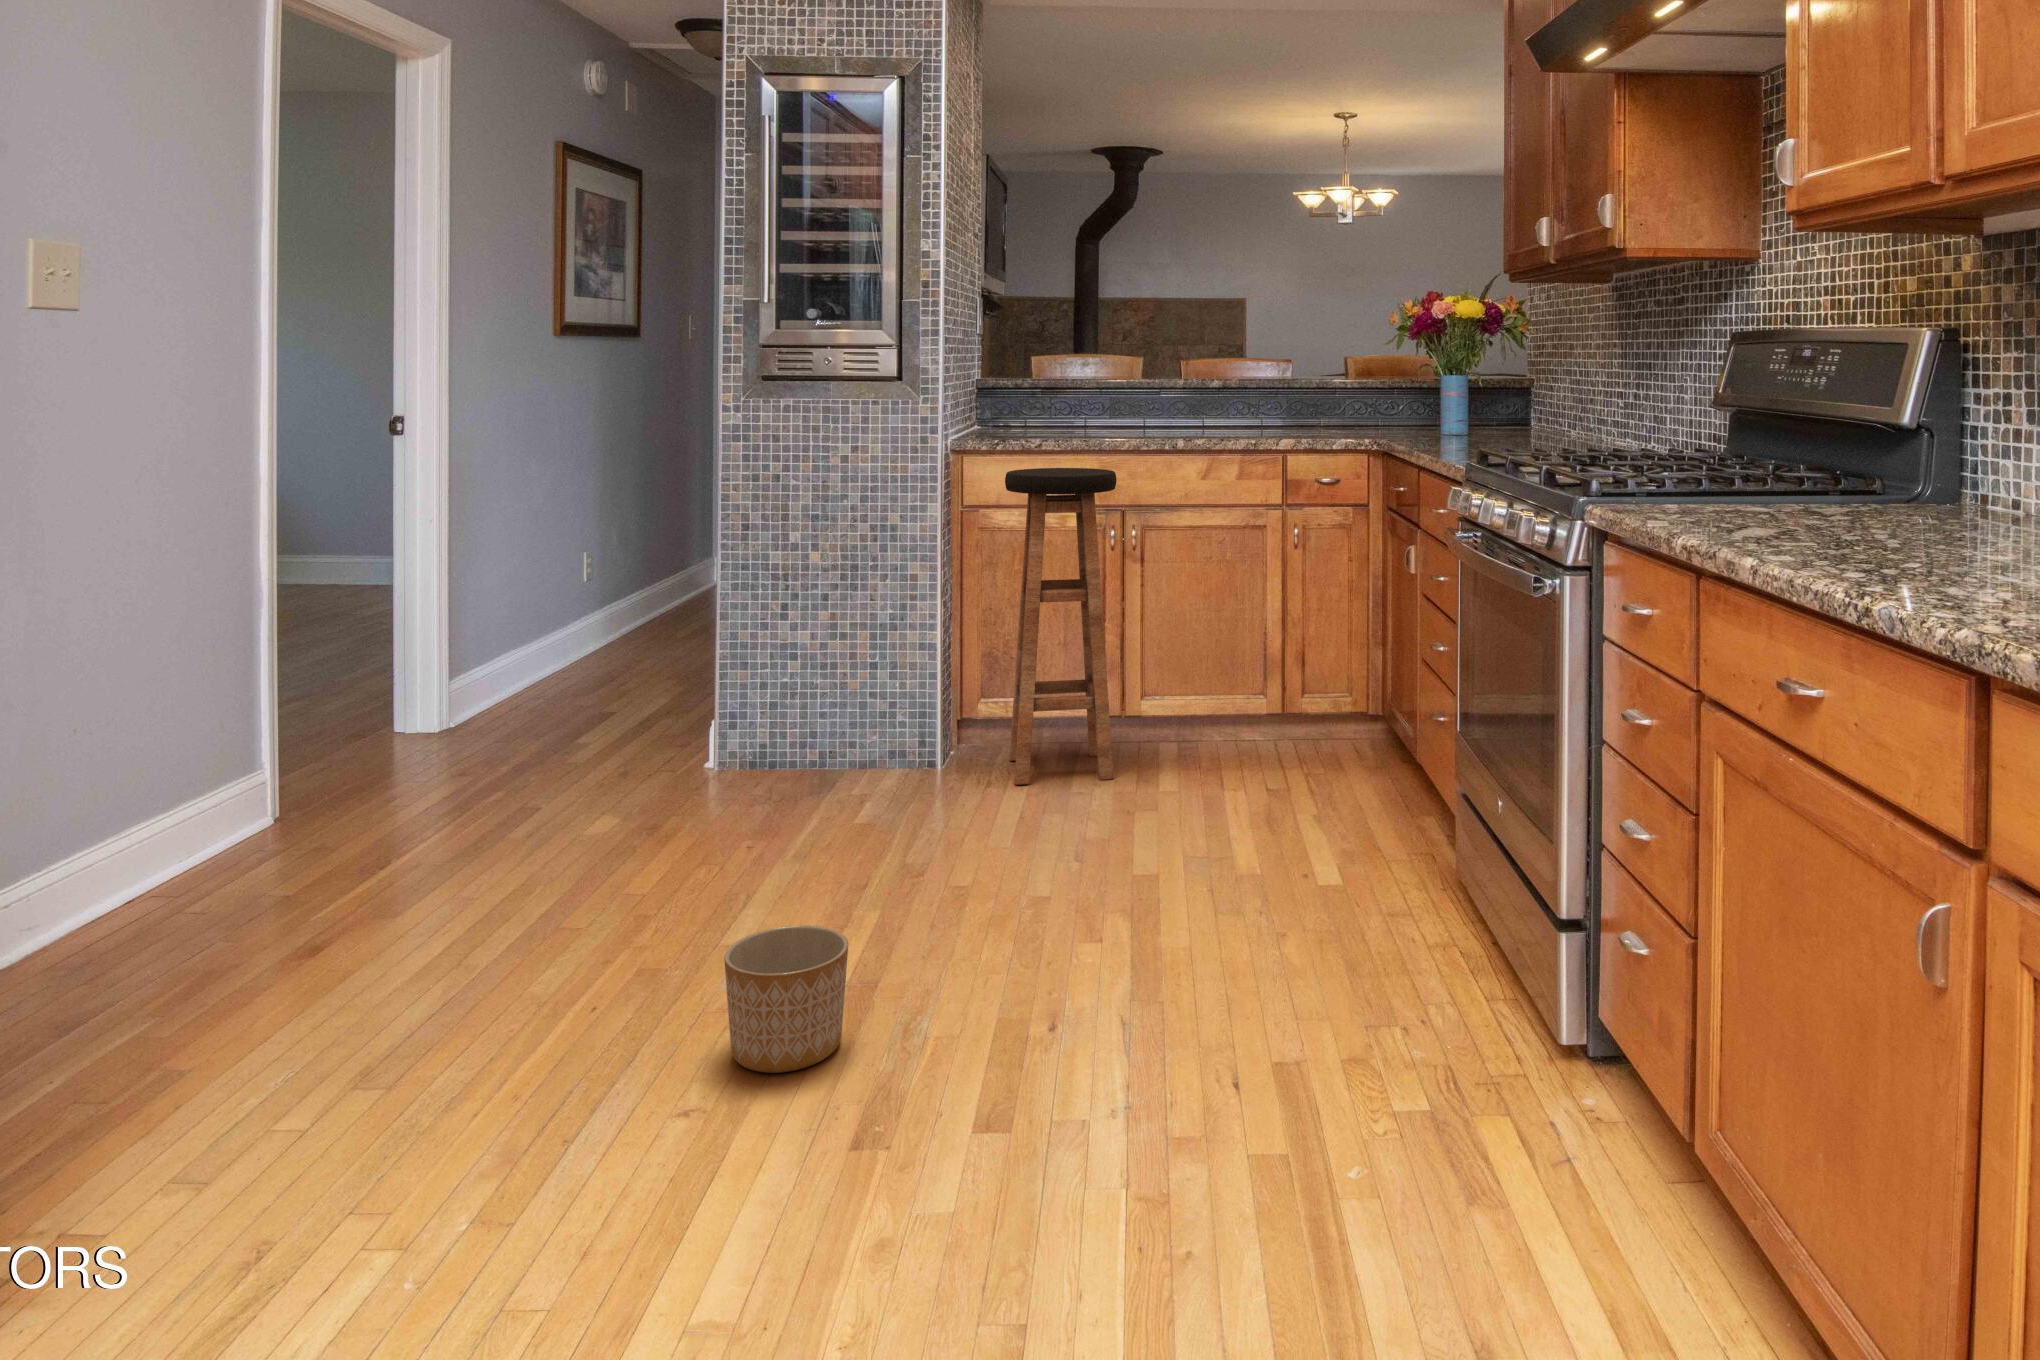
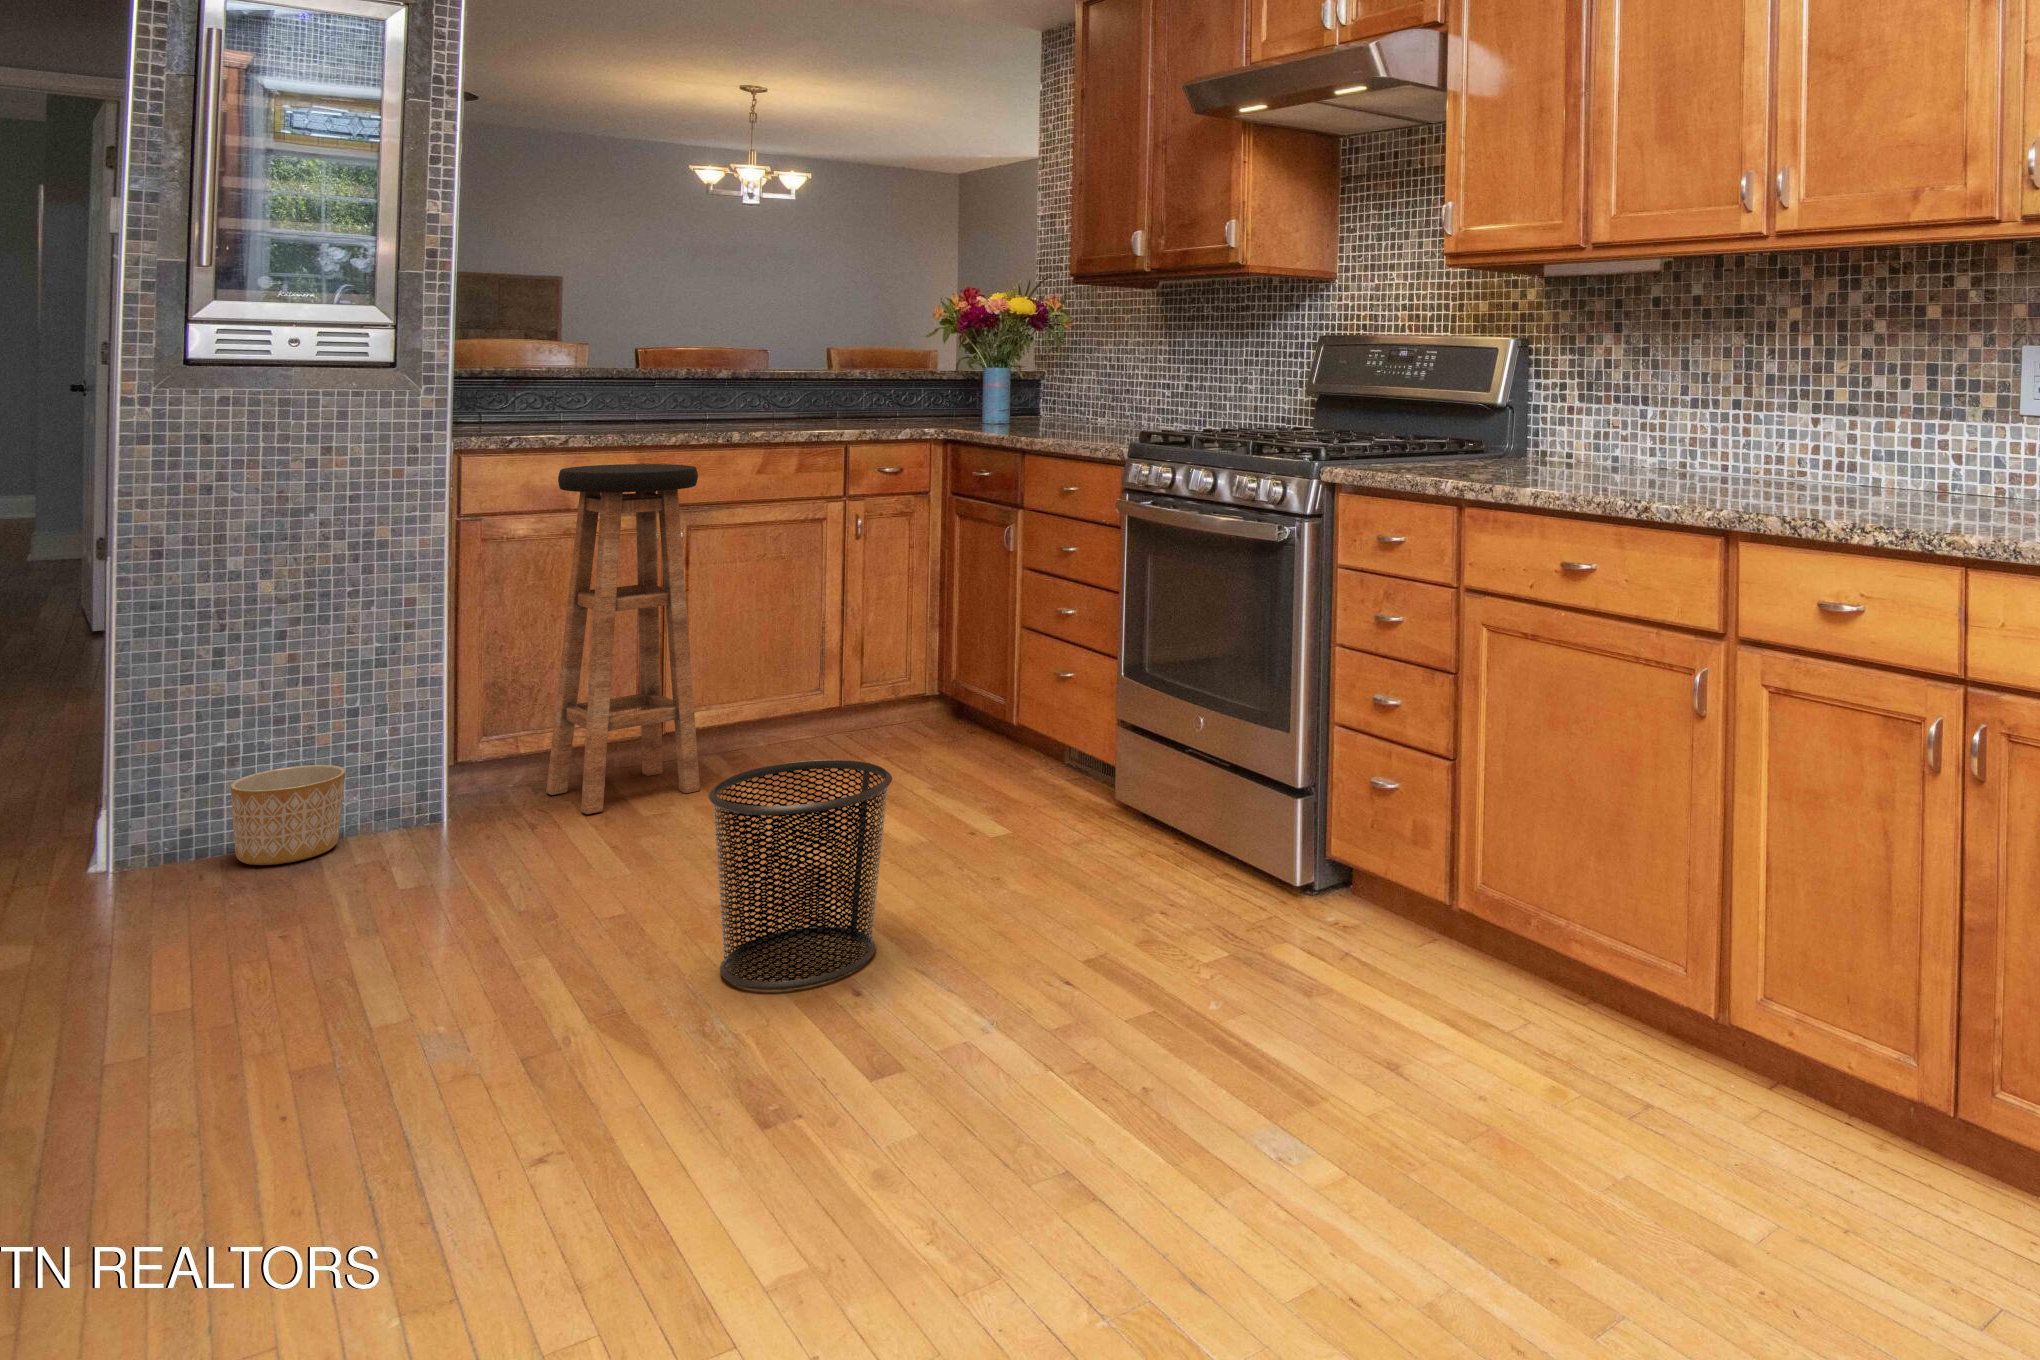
waste bin: none [940,775,1111,1010] -> present [709,760,892,990]
planter: present [724,925,848,1073] -> present [231,765,346,865]

